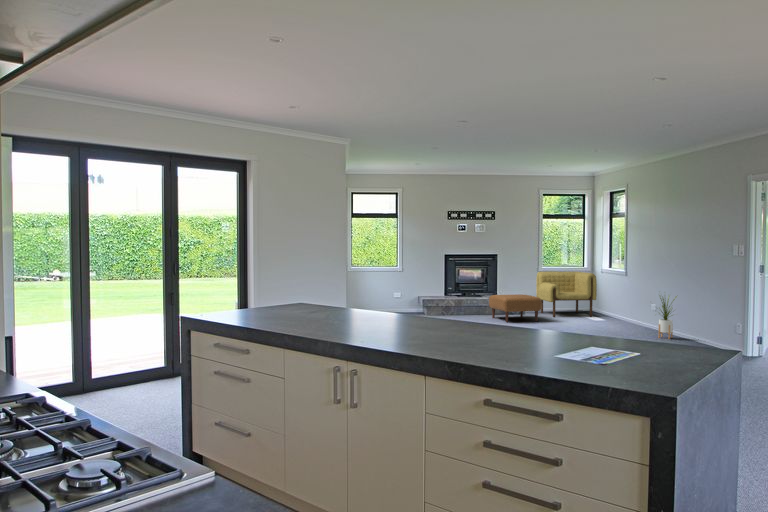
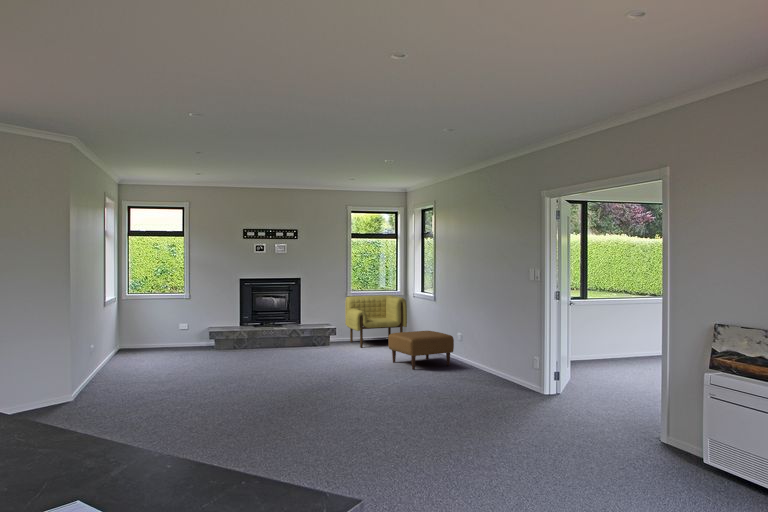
ottoman: present [489,294,541,322] -> present [388,331,454,369]
house plant: present [658,296,677,339] -> none [451,318,482,374]

